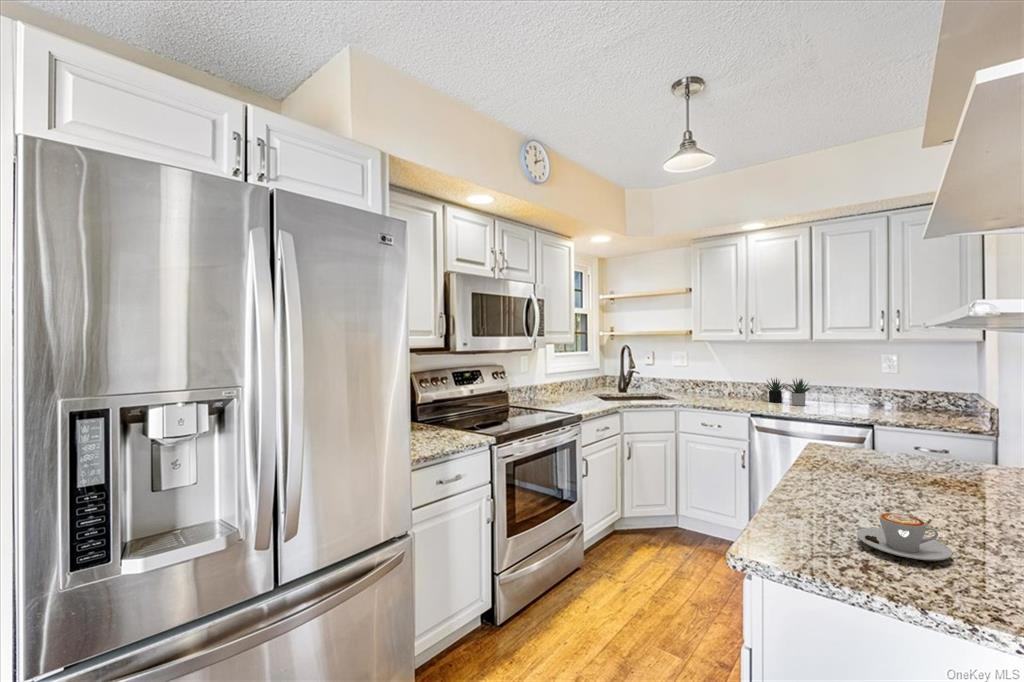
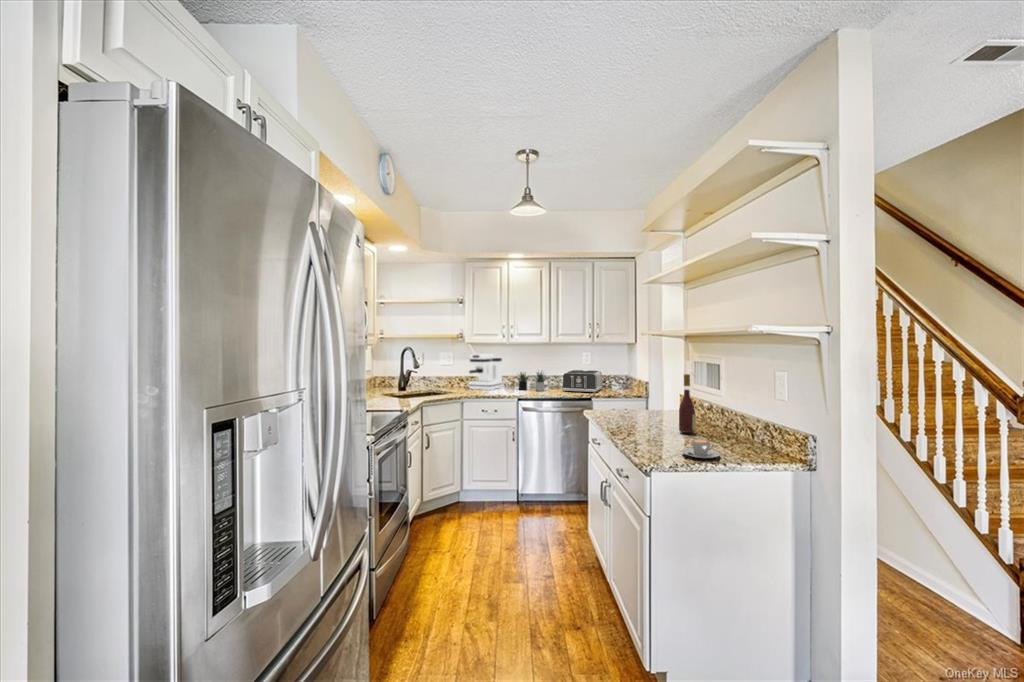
coffee maker: none [699,355,749,399] -> present [469,354,502,390]
toaster: none [835,379,917,415] -> present [563,370,602,393]
wine bottle: none [931,387,975,506] -> present [679,374,696,433]

